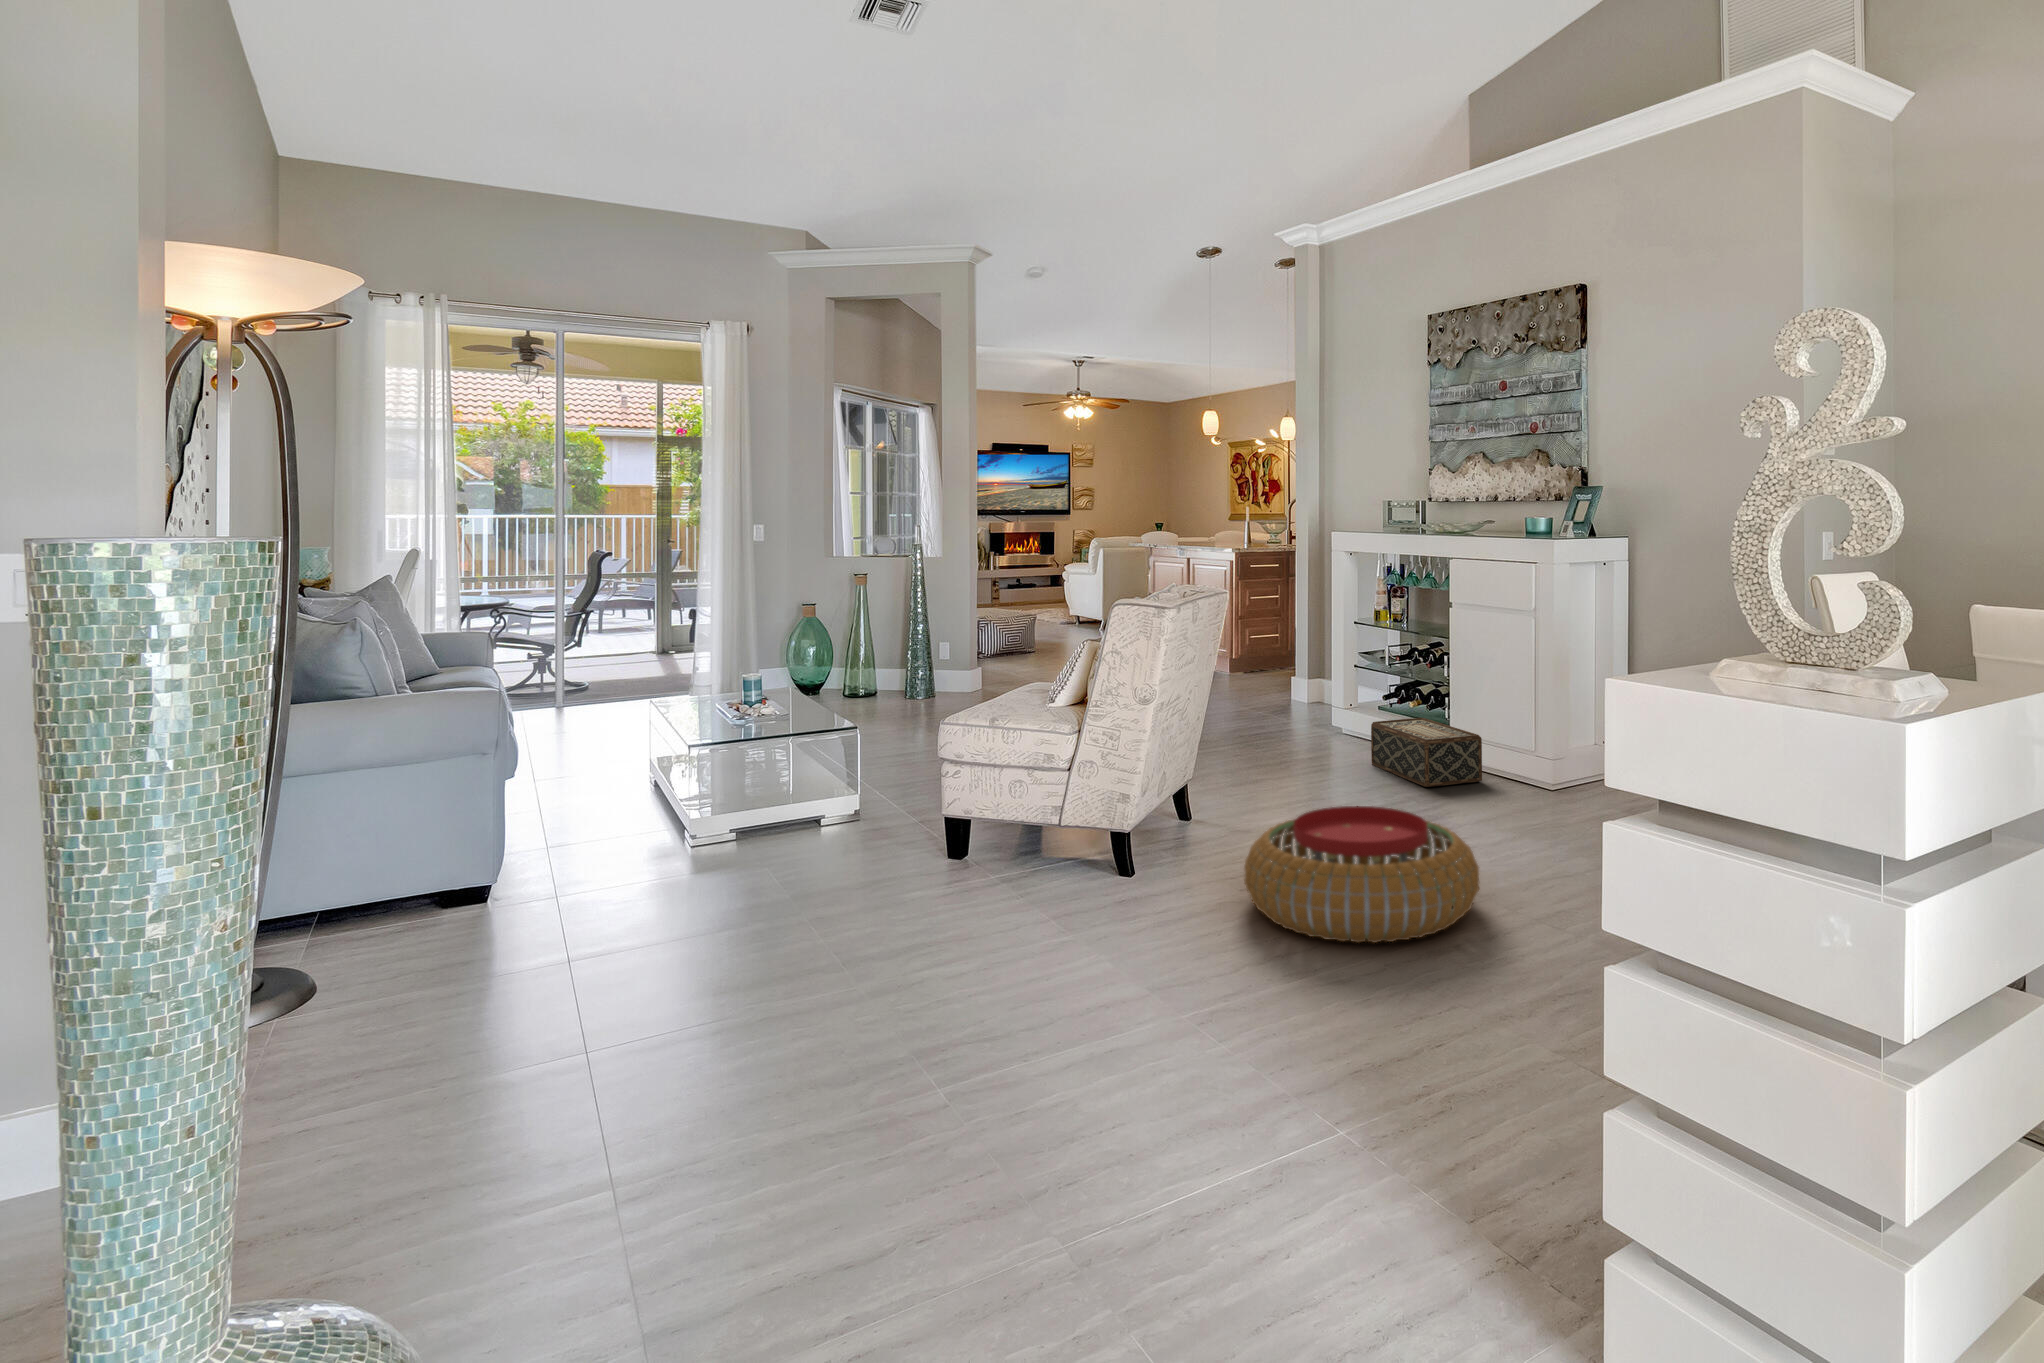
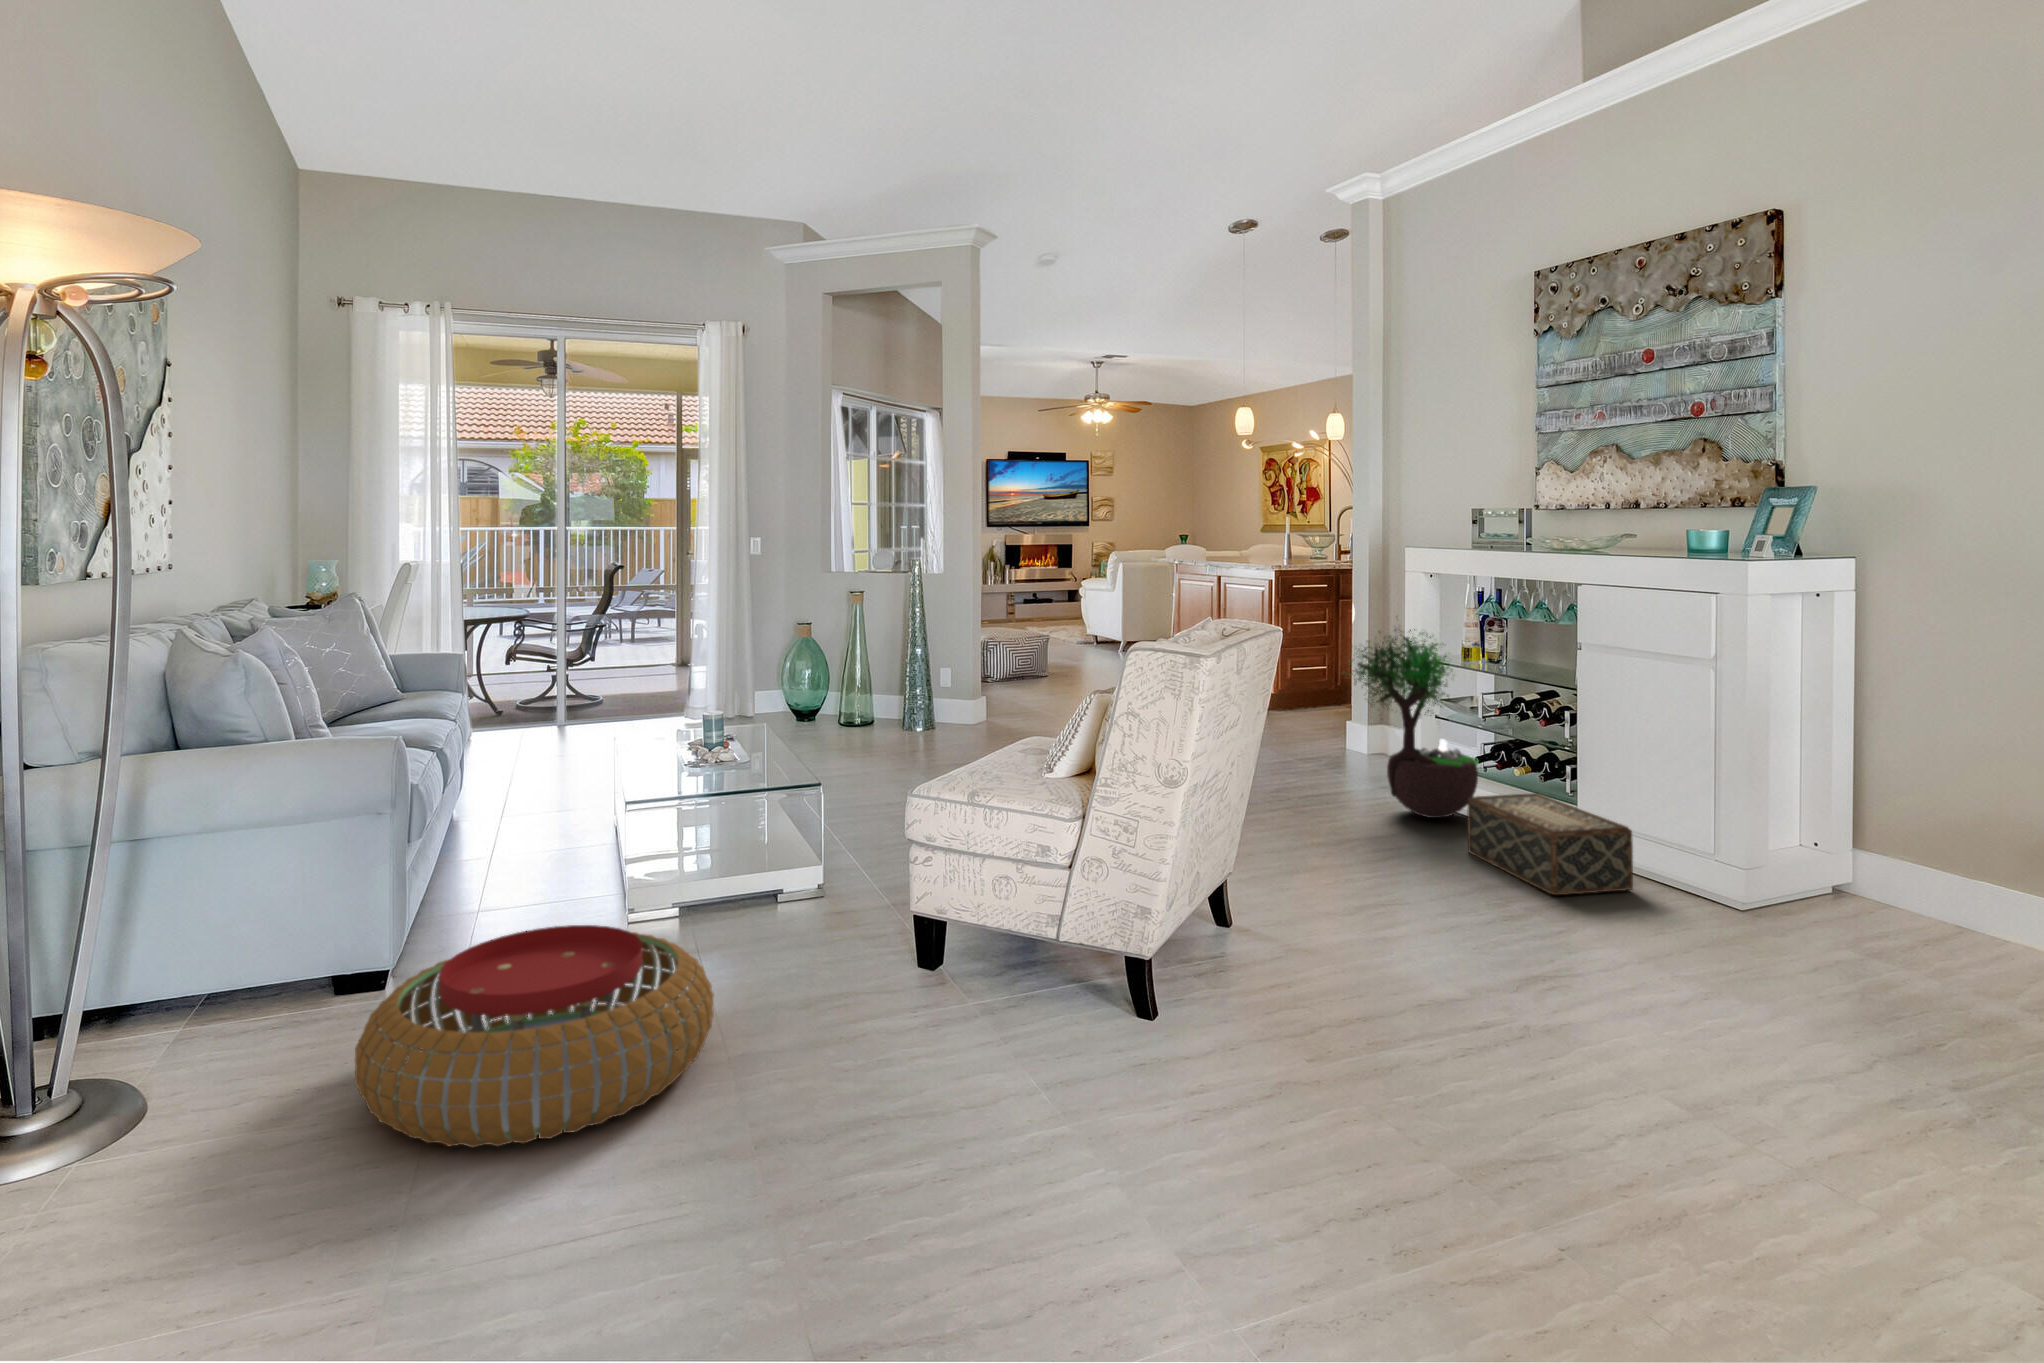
potted tree: none [1280,585,1385,743] -> present [1348,616,1478,818]
pouf: present [1244,806,1479,942] -> present [355,925,714,1147]

